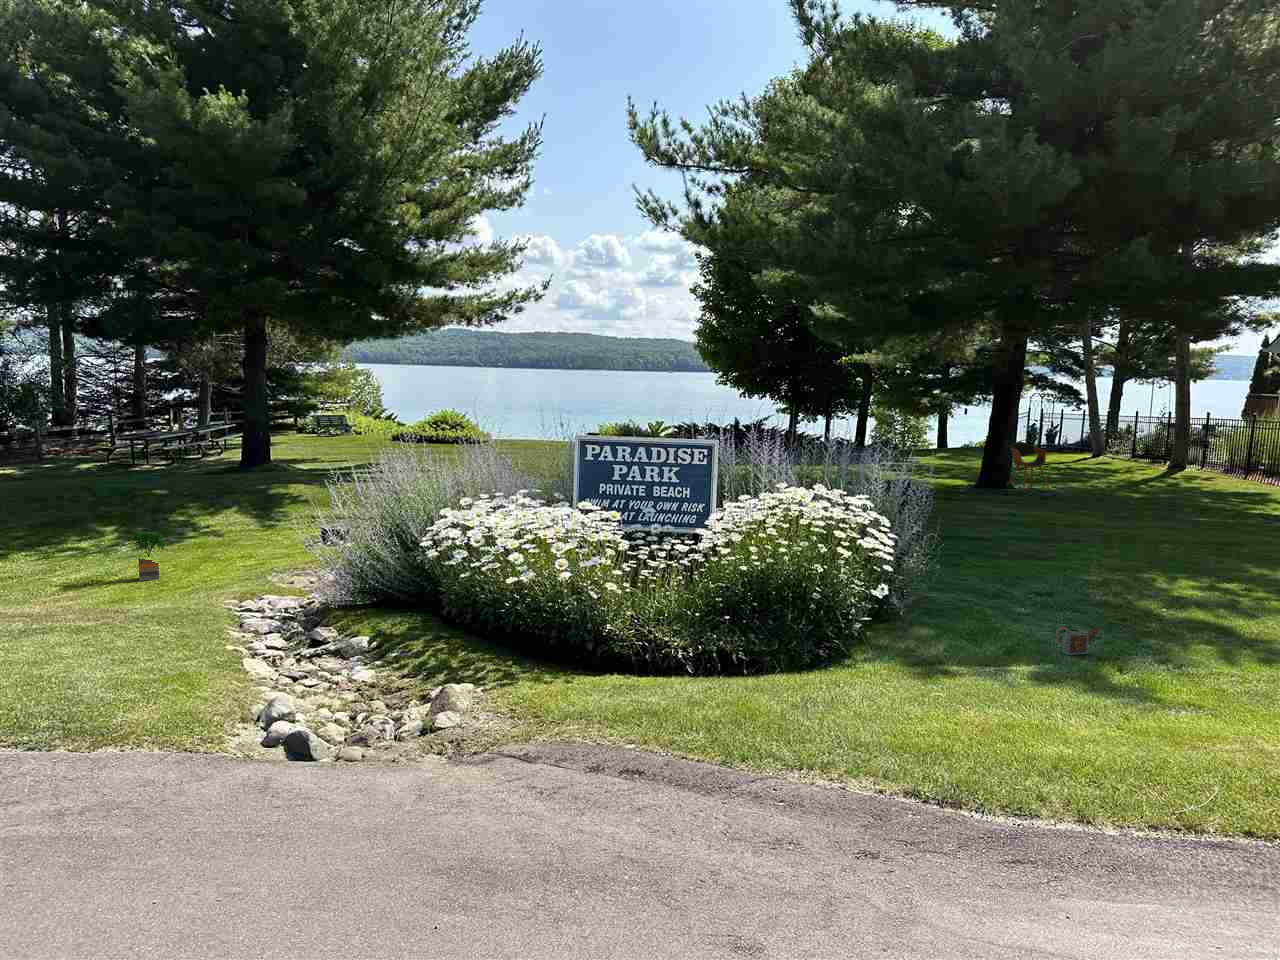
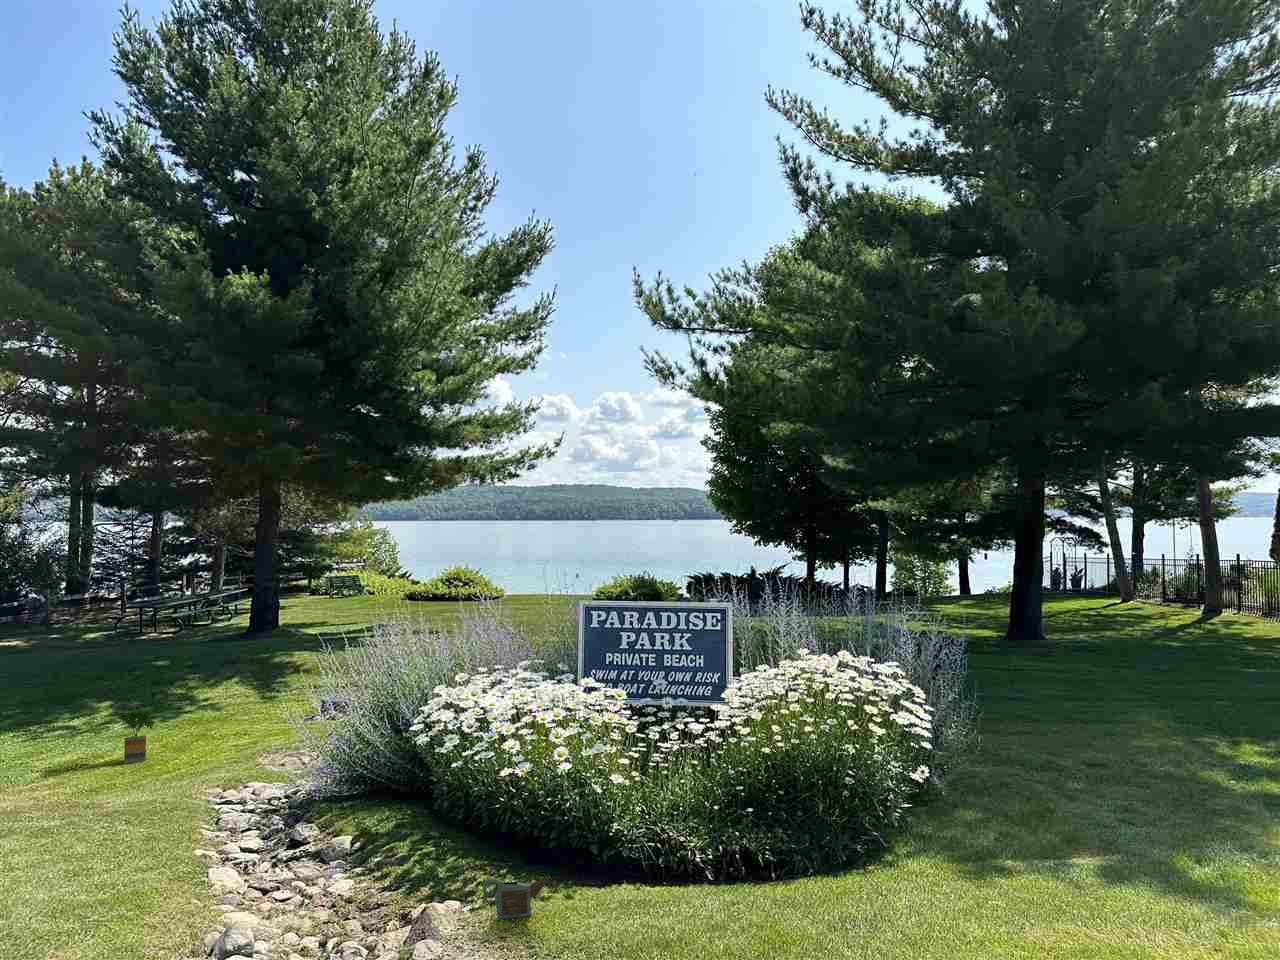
chair: present [1009,442,1050,492] -> none [1028,587,1075,639]
watering can: present [1055,627,1100,655] -> present [482,875,550,919]

